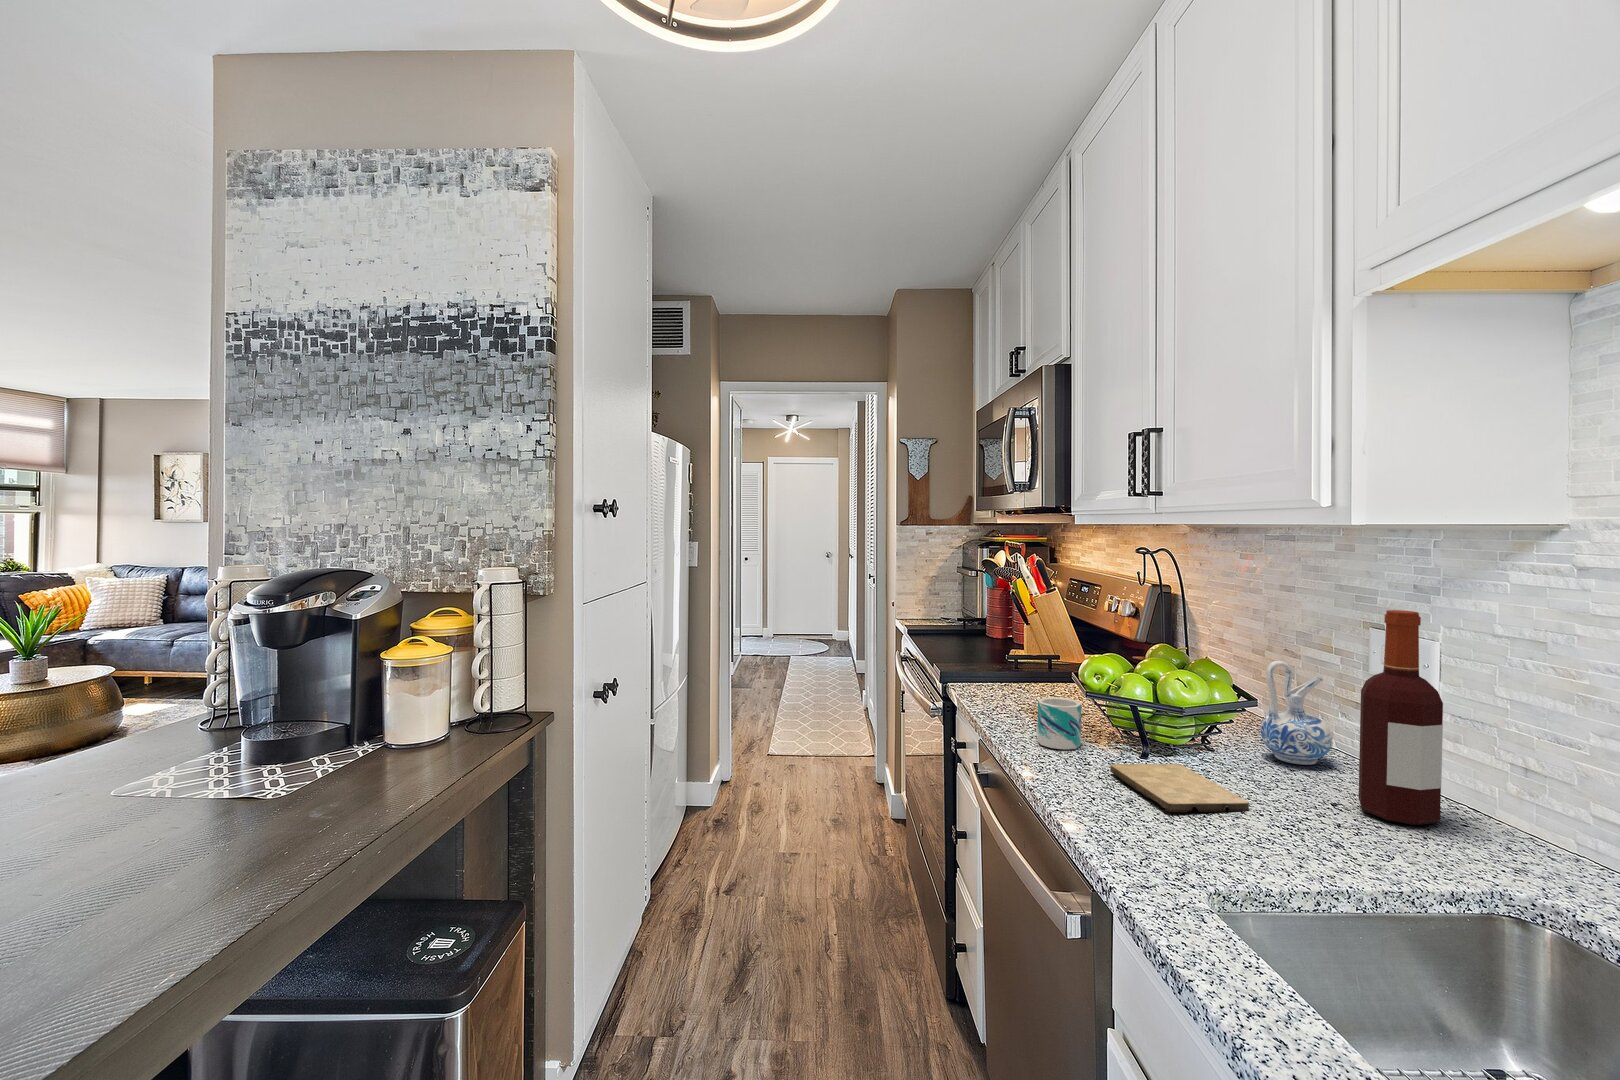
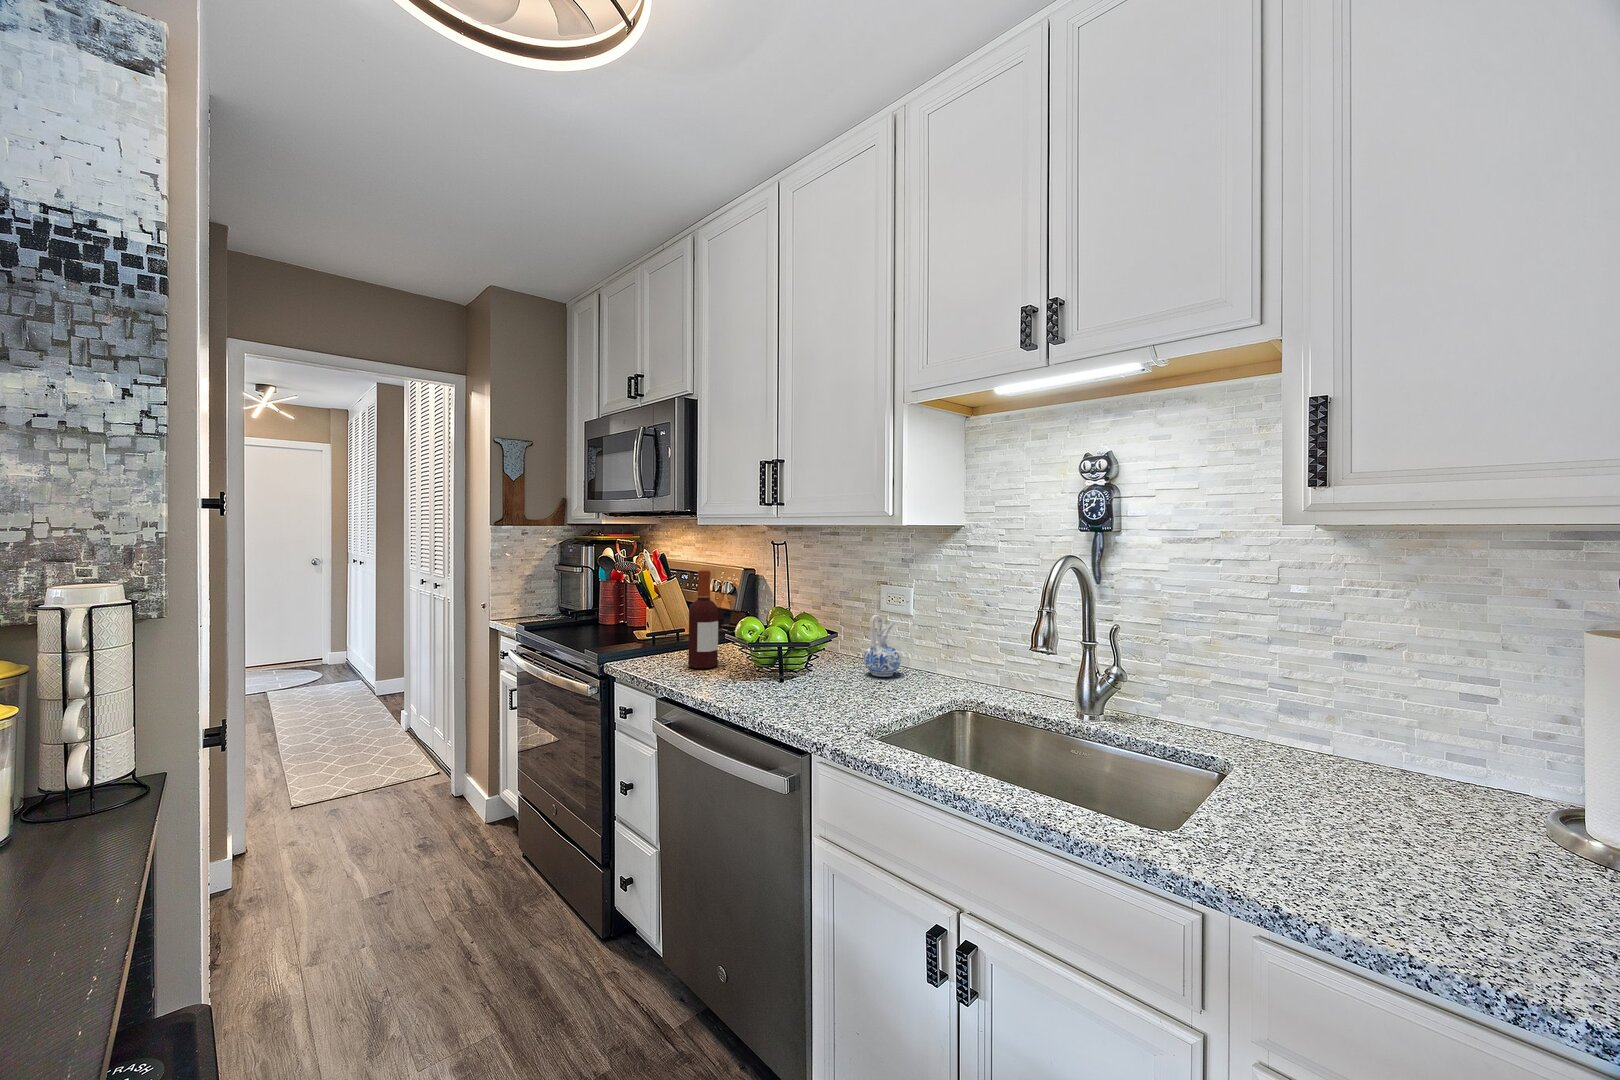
bottle: present [1359,610,1443,825] -> present [688,570,718,669]
mug: present [1037,697,1081,750] -> none [736,657,766,695]
cutting board: present [1110,764,1249,812] -> none [803,689,891,718]

